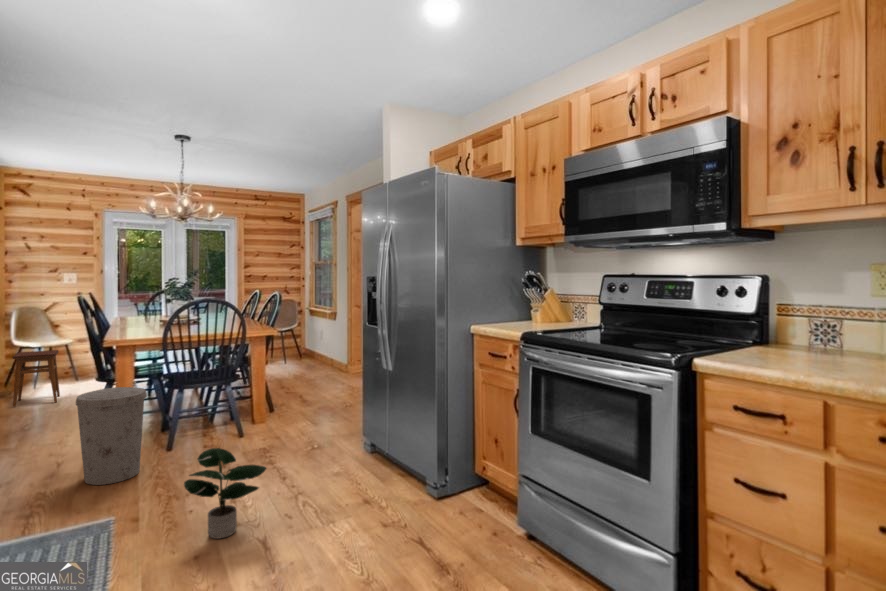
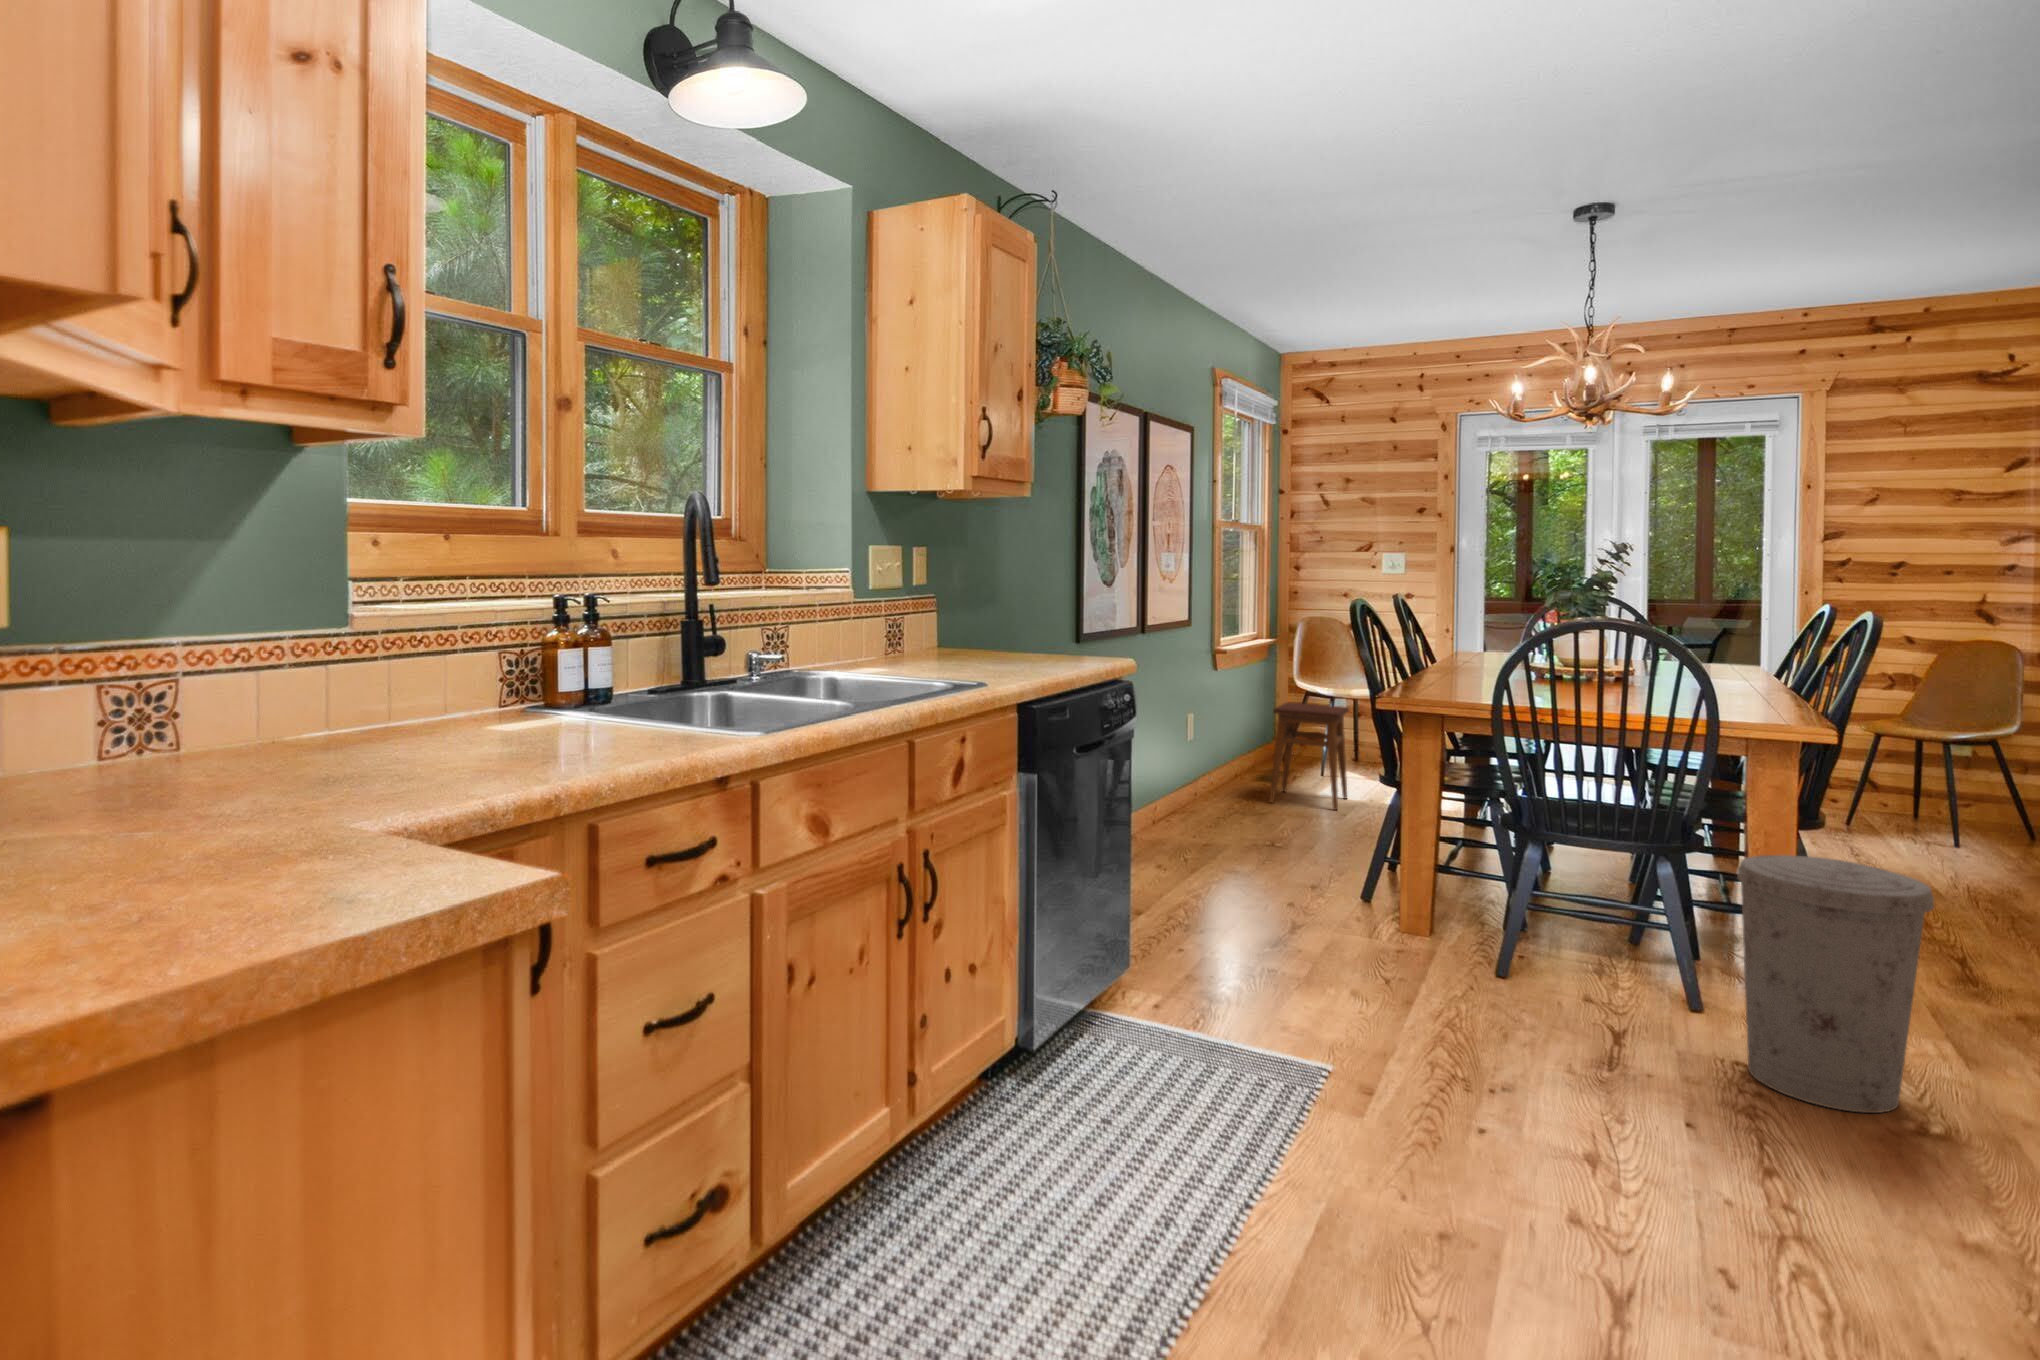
trash can: present [76,387,147,485] -> present [1737,855,1934,1113]
potted plant: present [184,448,267,539] -> none [1441,1000,1660,1237]

